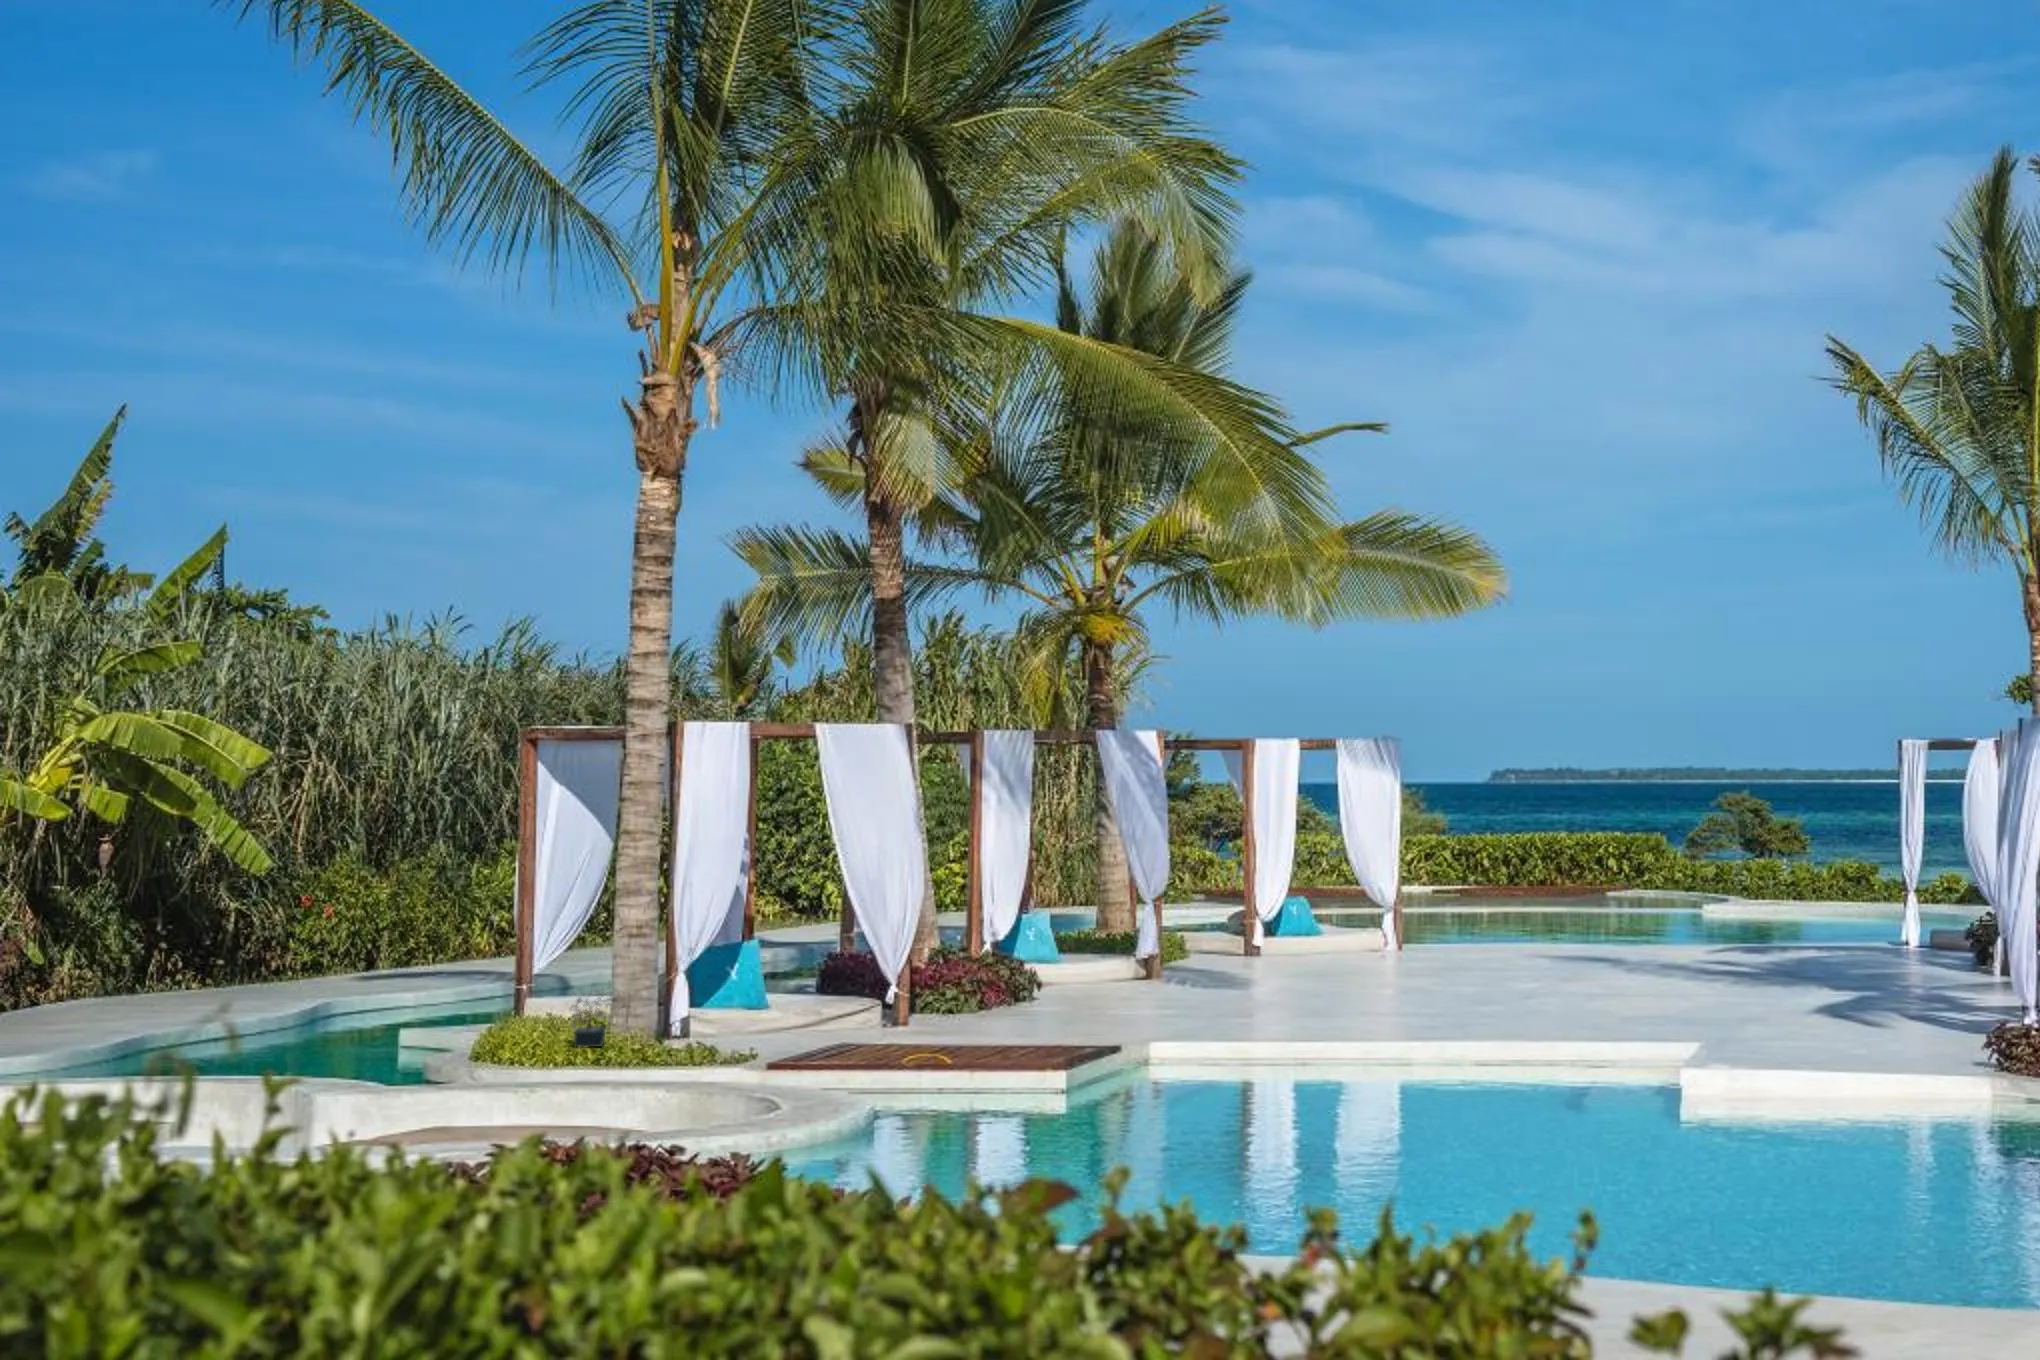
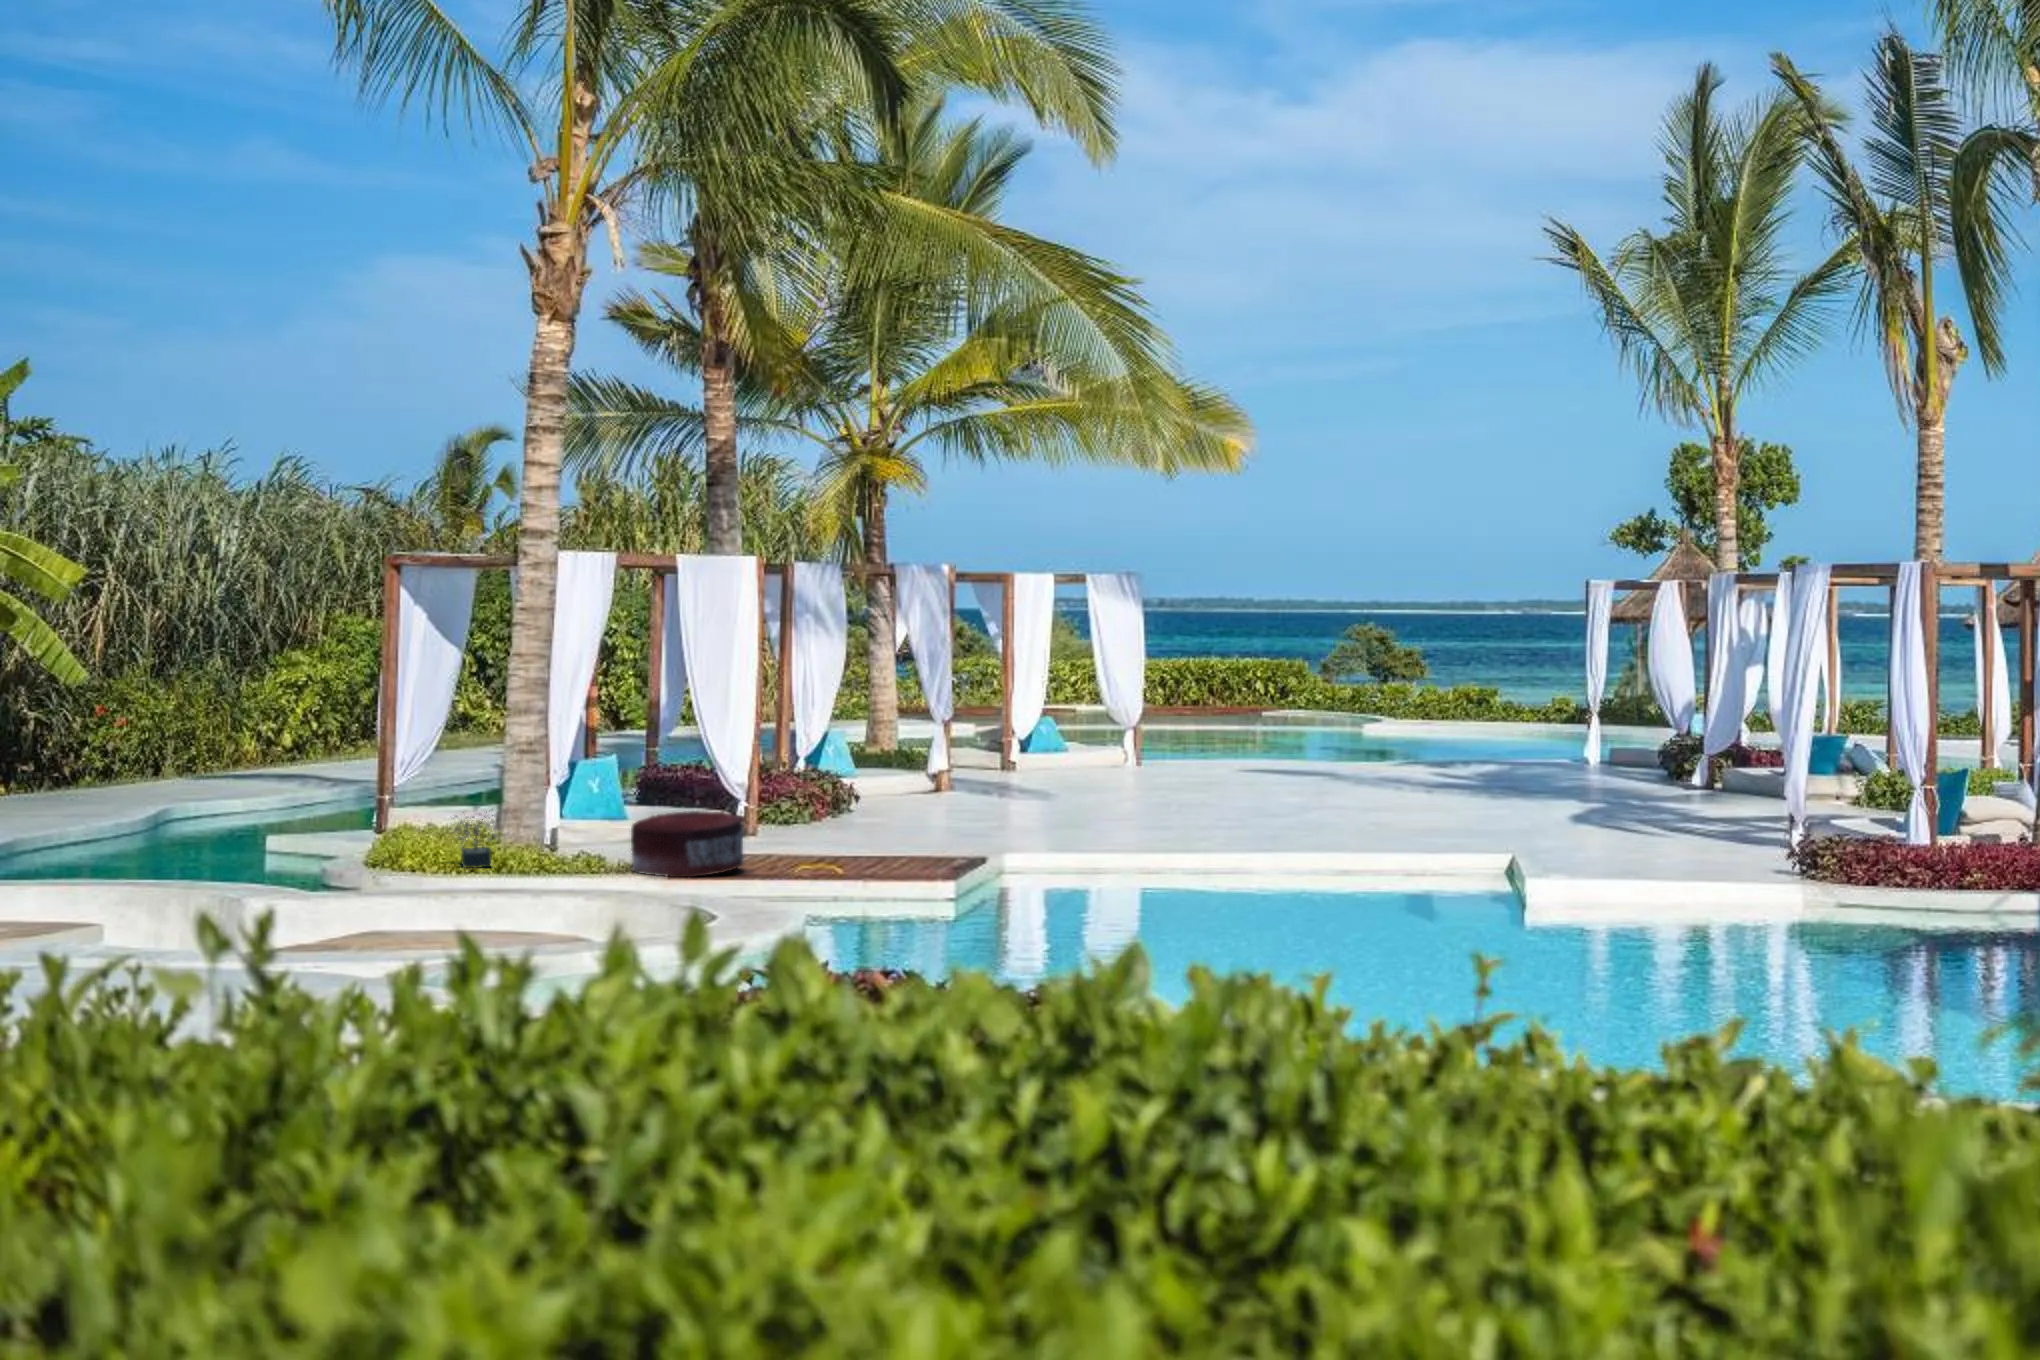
pouf: none [740,992,858,1063] -> present [631,811,744,877]

